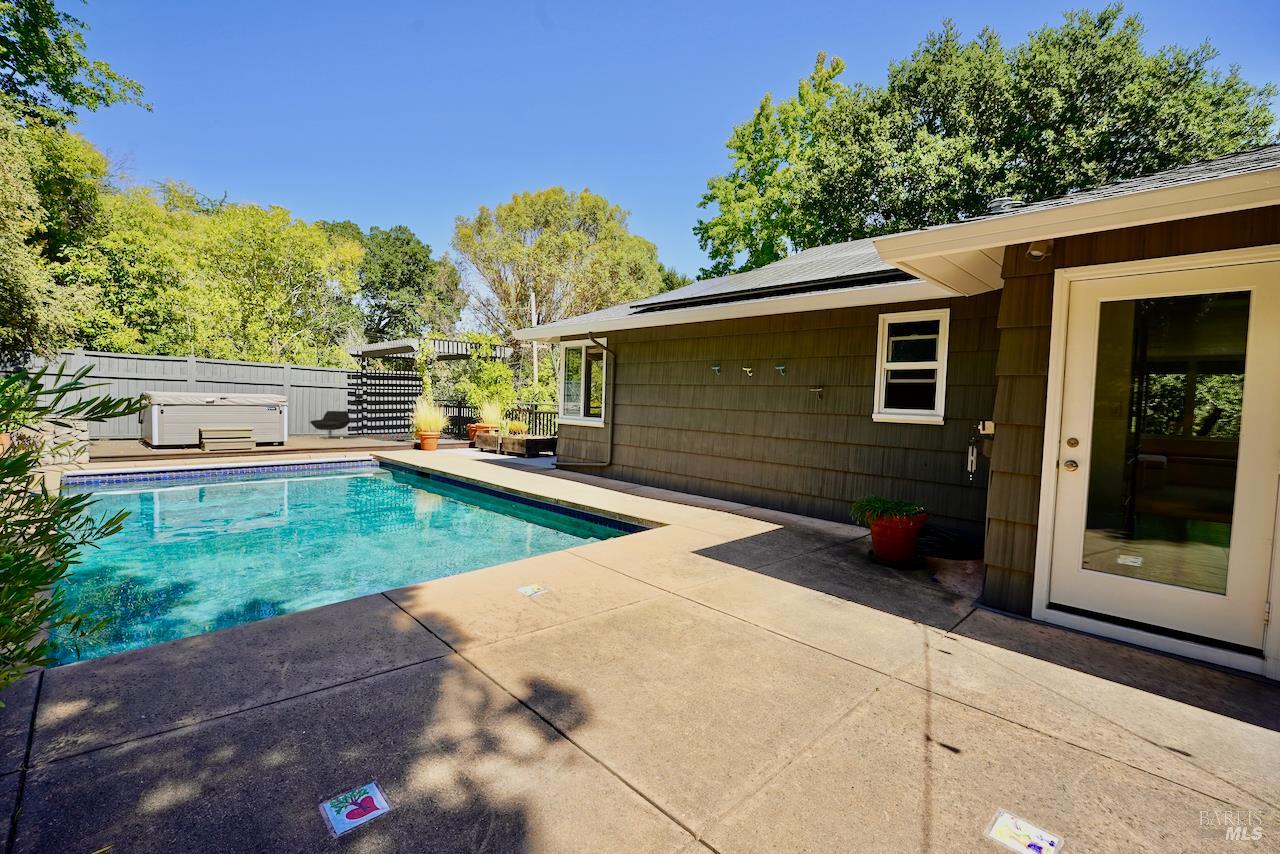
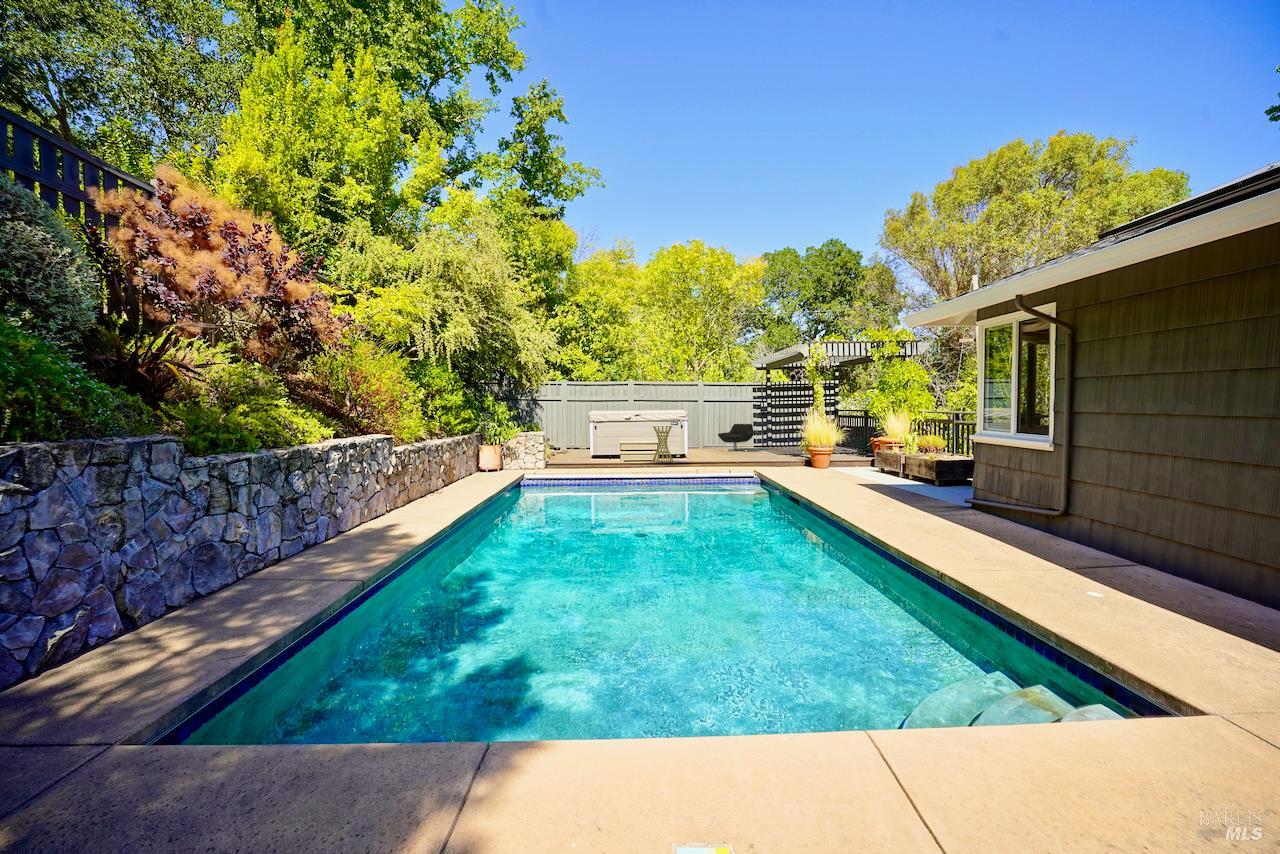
side table: none [237,411,277,450] -> present [648,425,677,462]

